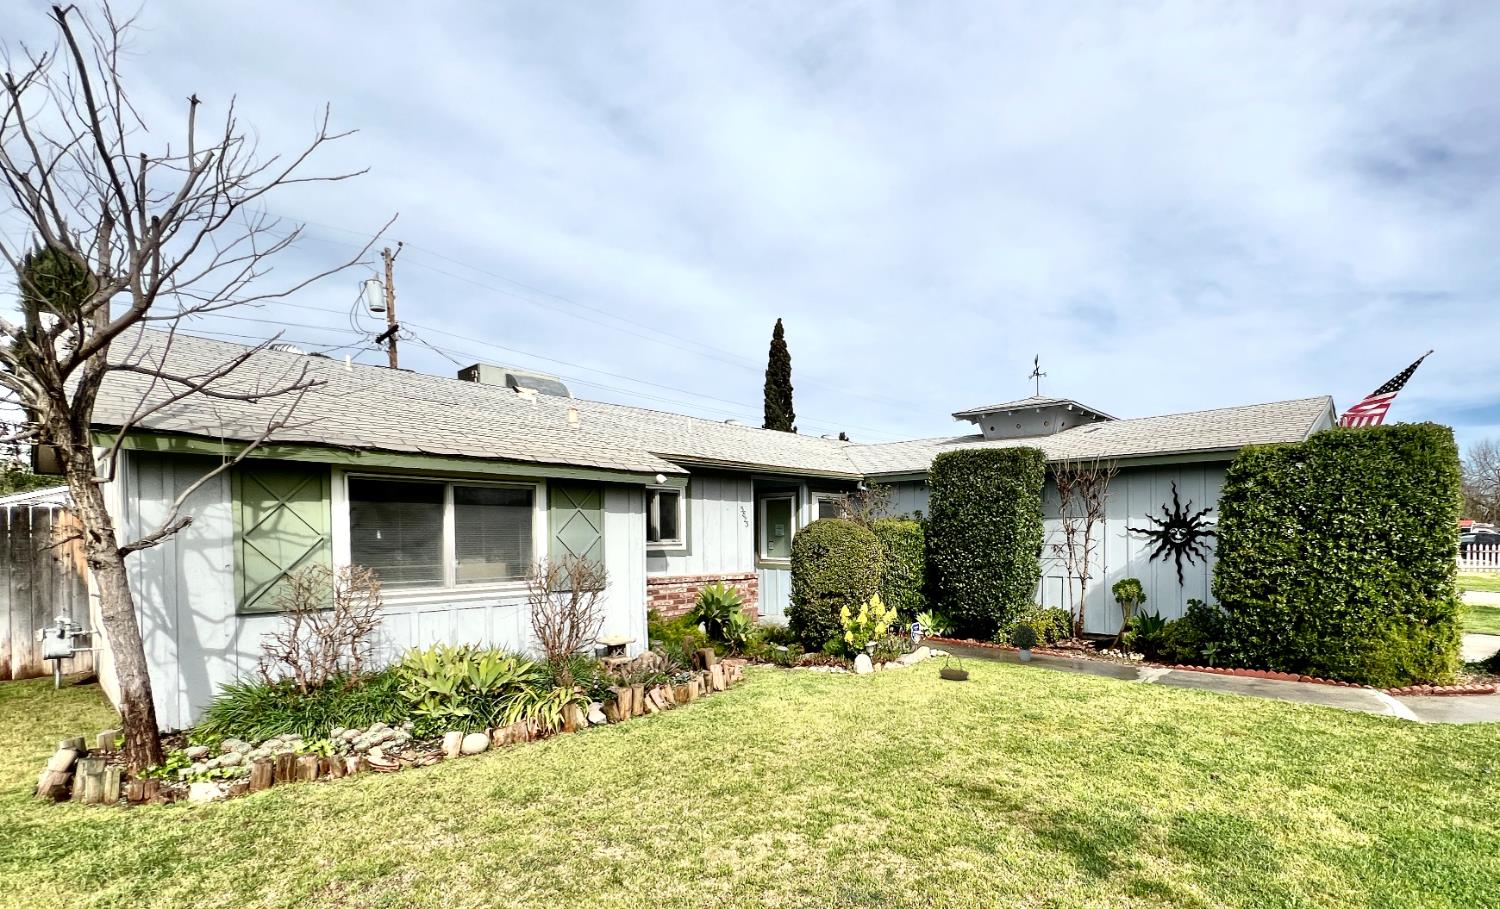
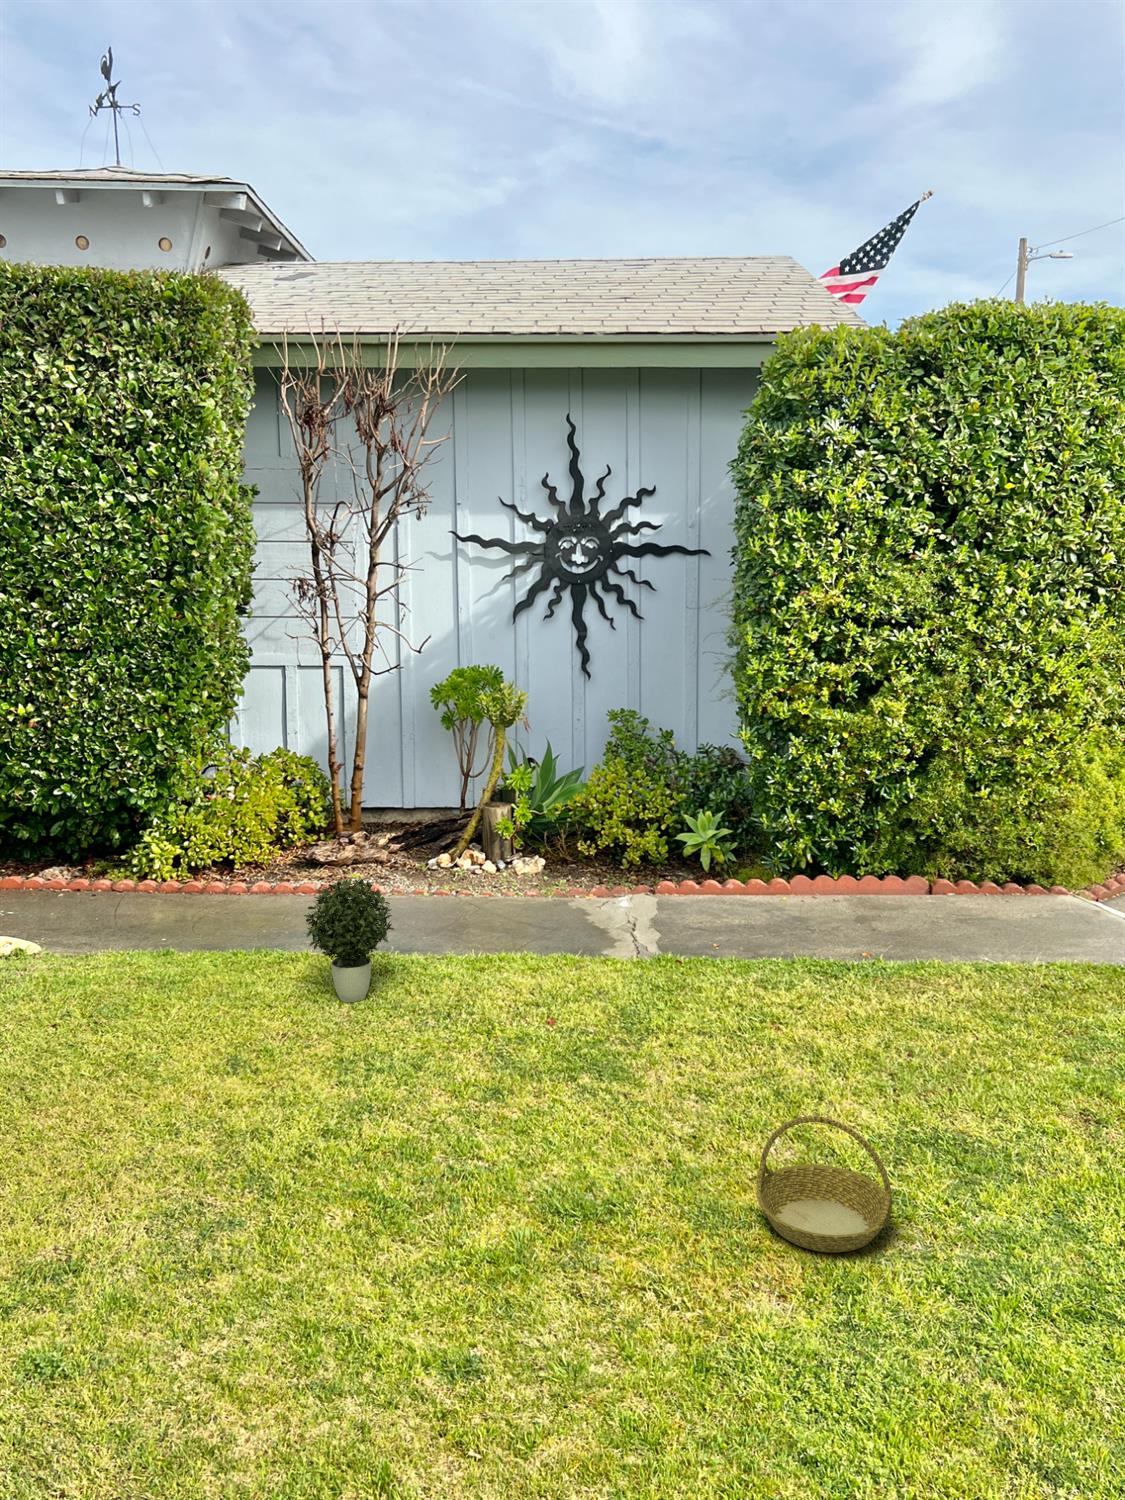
basket: present [939,652,969,680] -> present [756,1116,893,1253]

